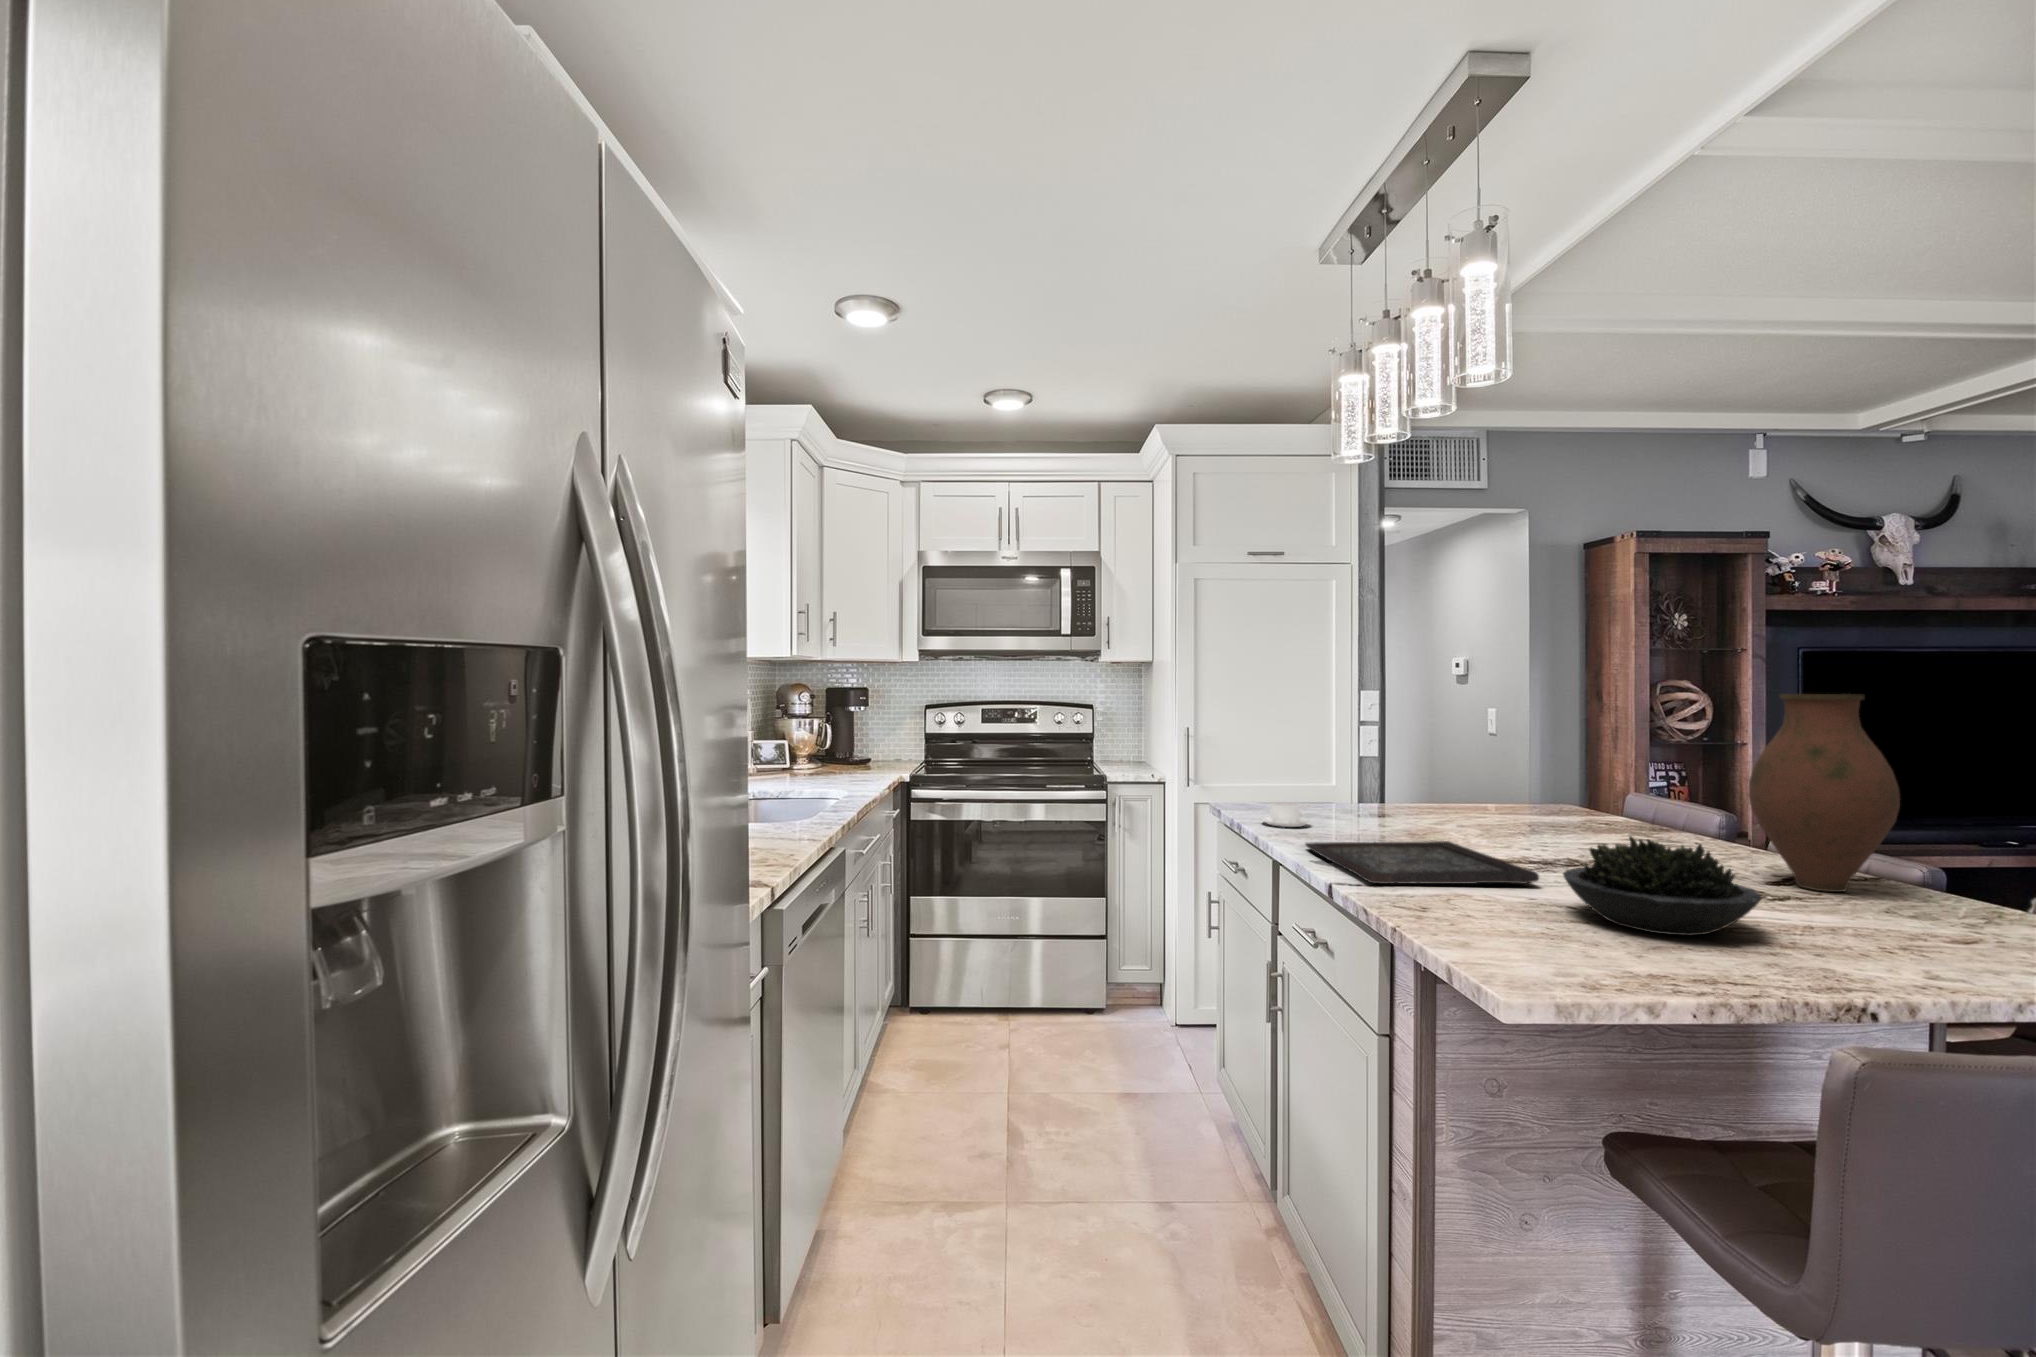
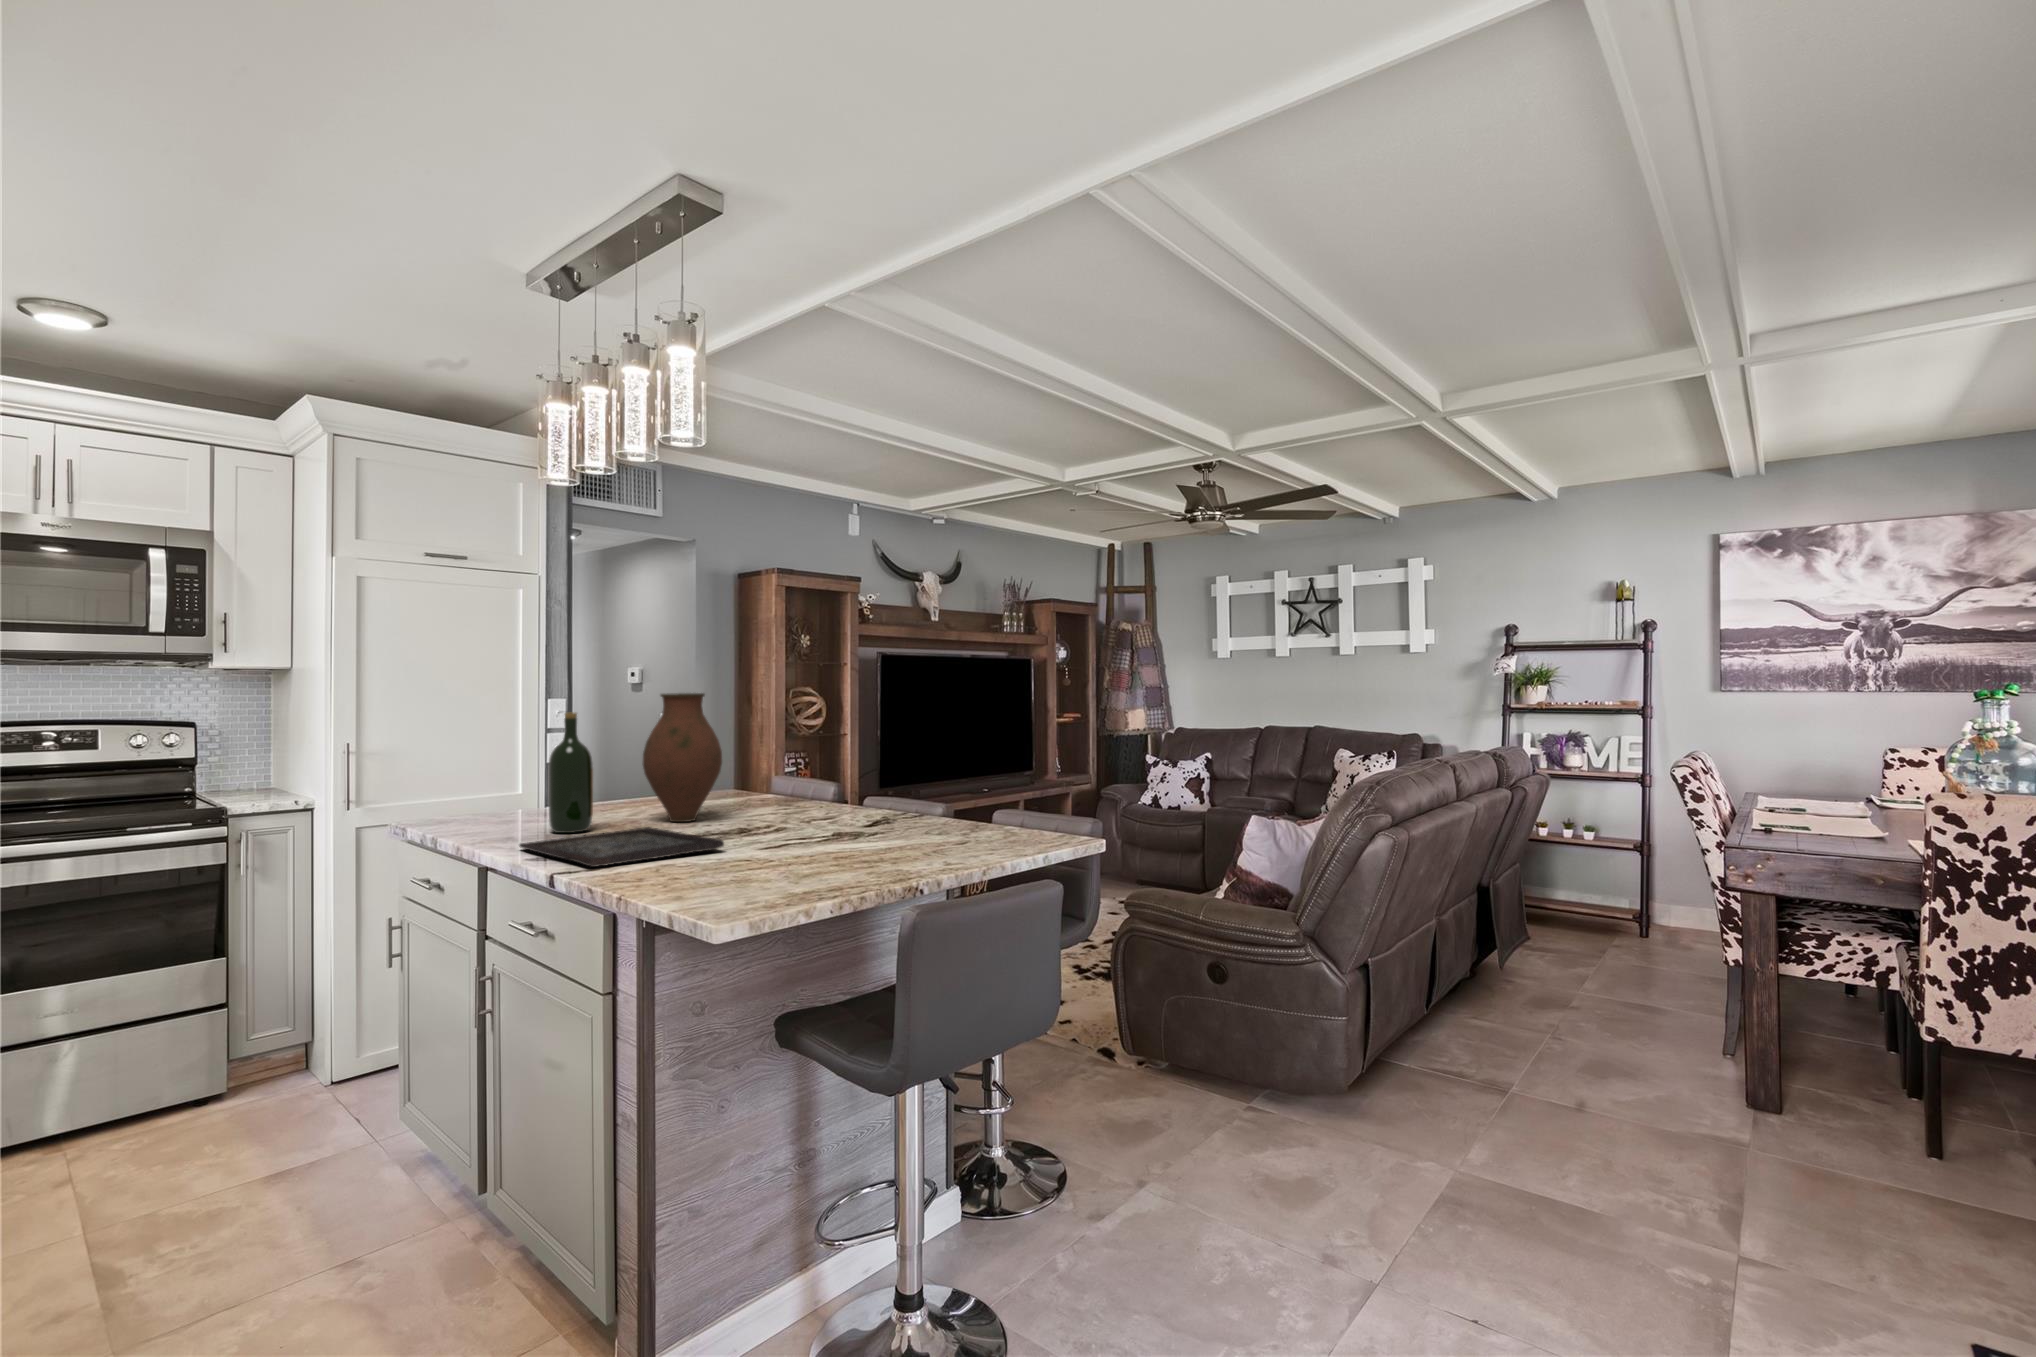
vase: present [1748,694,1900,892] -> present [643,693,722,822]
wine bottle: none [1342,706,1388,837] -> present [548,712,593,833]
coffee cup: present [1262,802,1310,827] -> none [461,809,516,834]
succulent plant: present [1563,836,1762,936] -> none [743,801,864,868]

